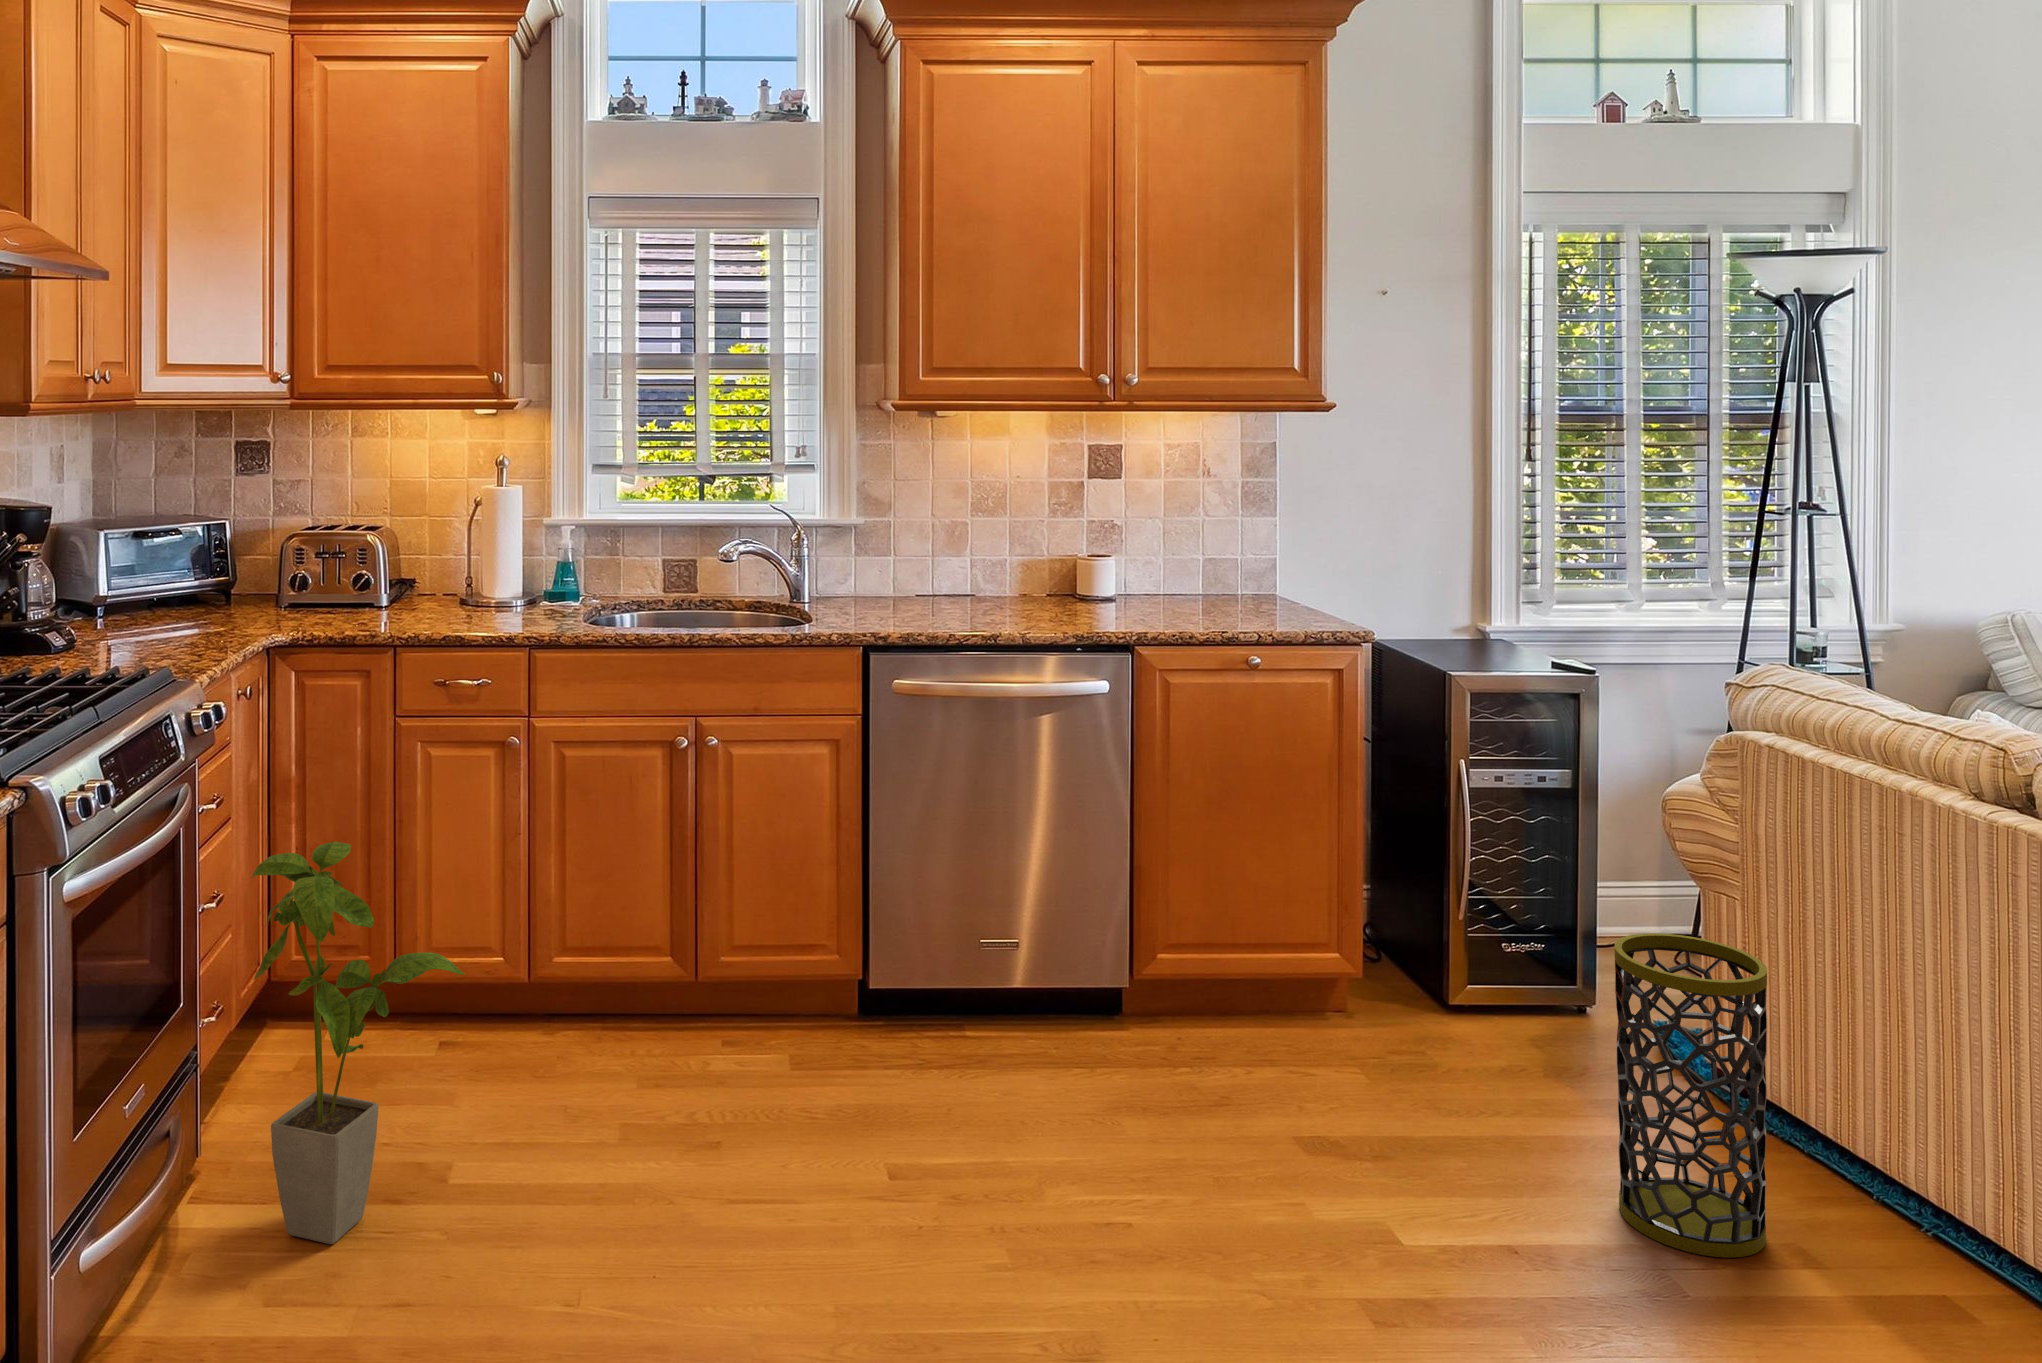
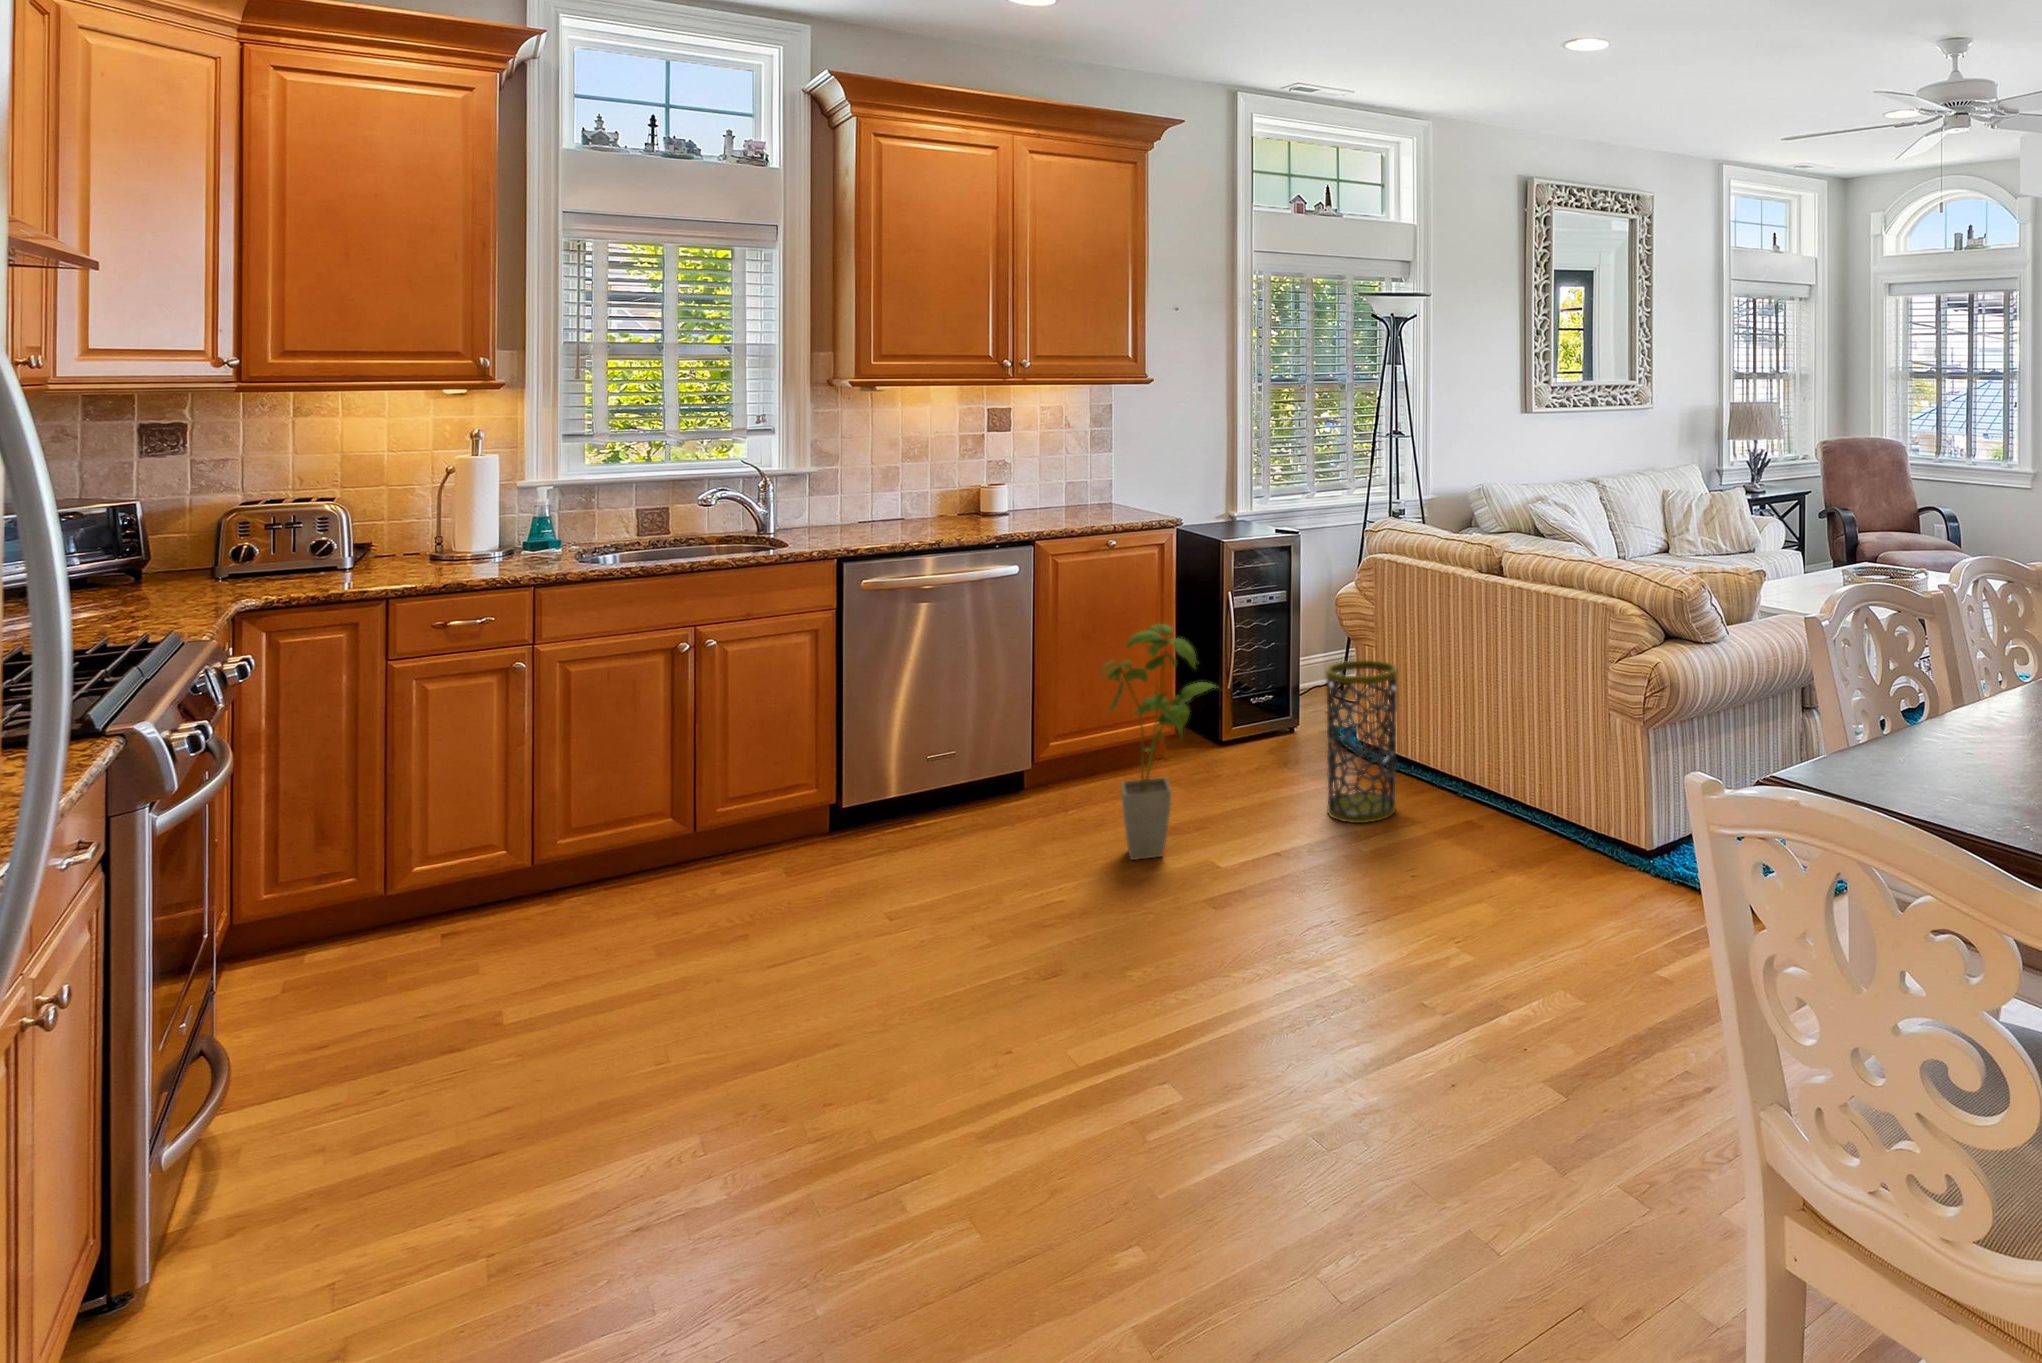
house plant: present [251,842,465,1244] -> present [1100,624,1215,860]

